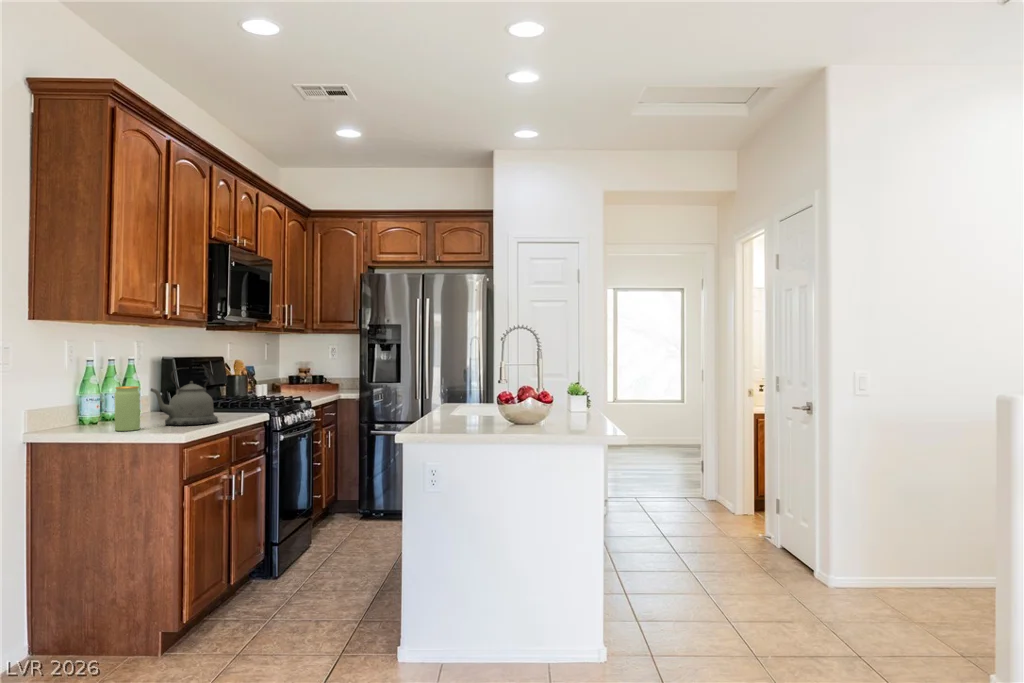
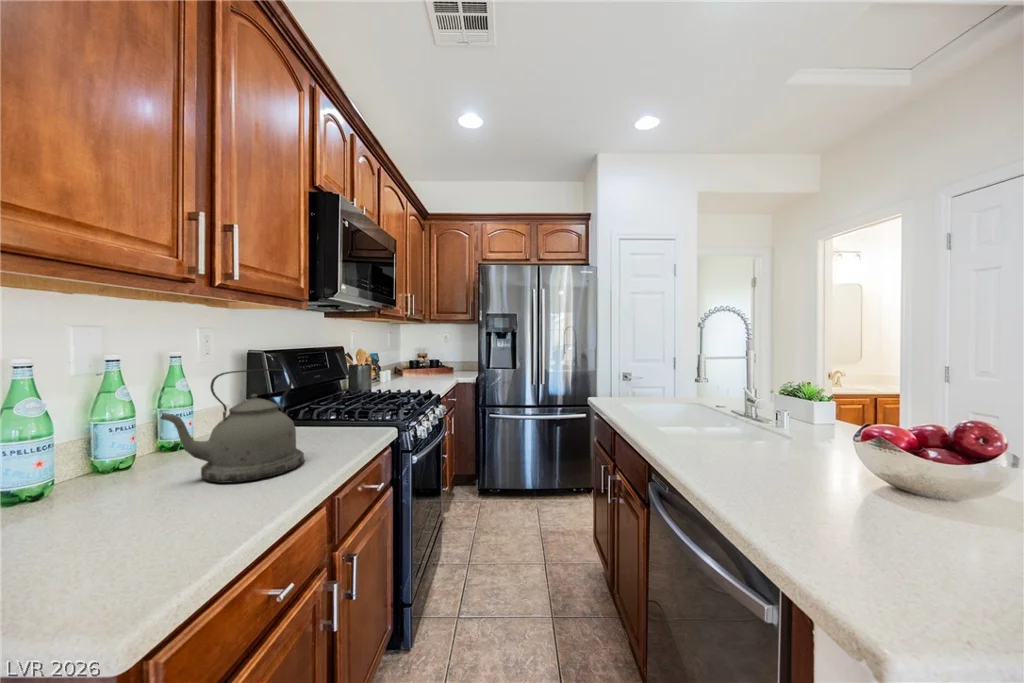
jar: present [115,386,140,431] -> none [57,412,127,516]

